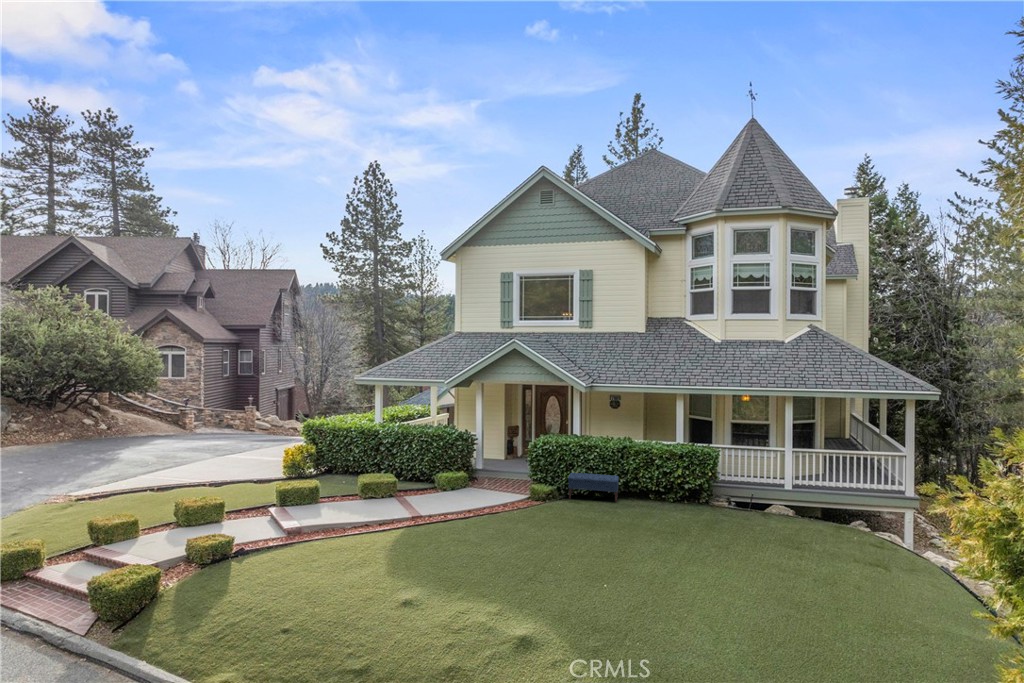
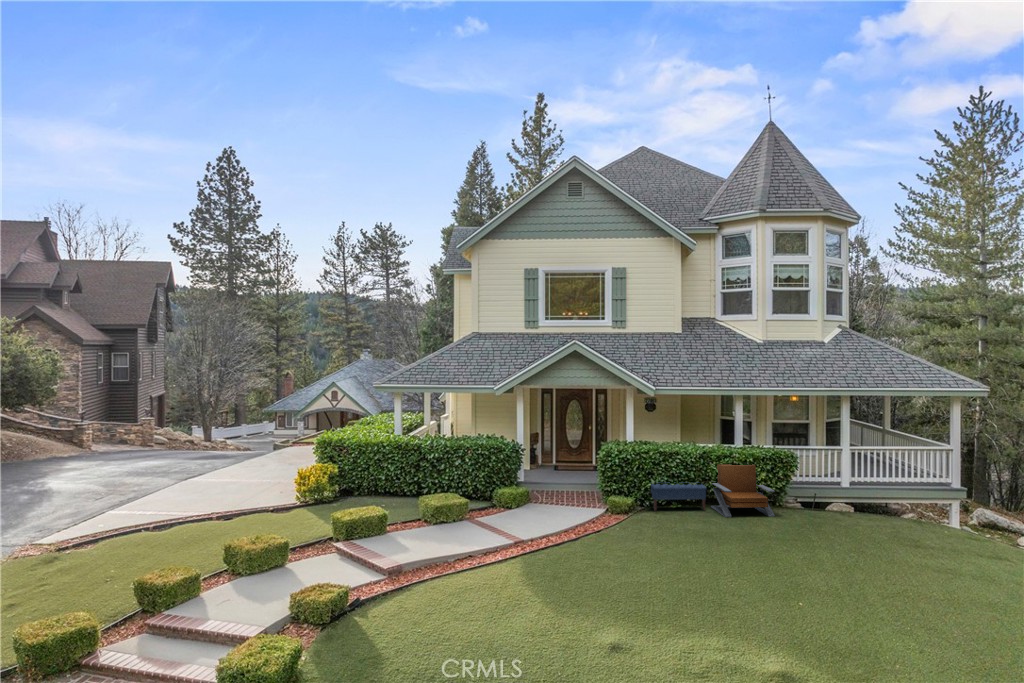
lounge chair: none [626,460,676,515] -> present [711,464,775,517]

